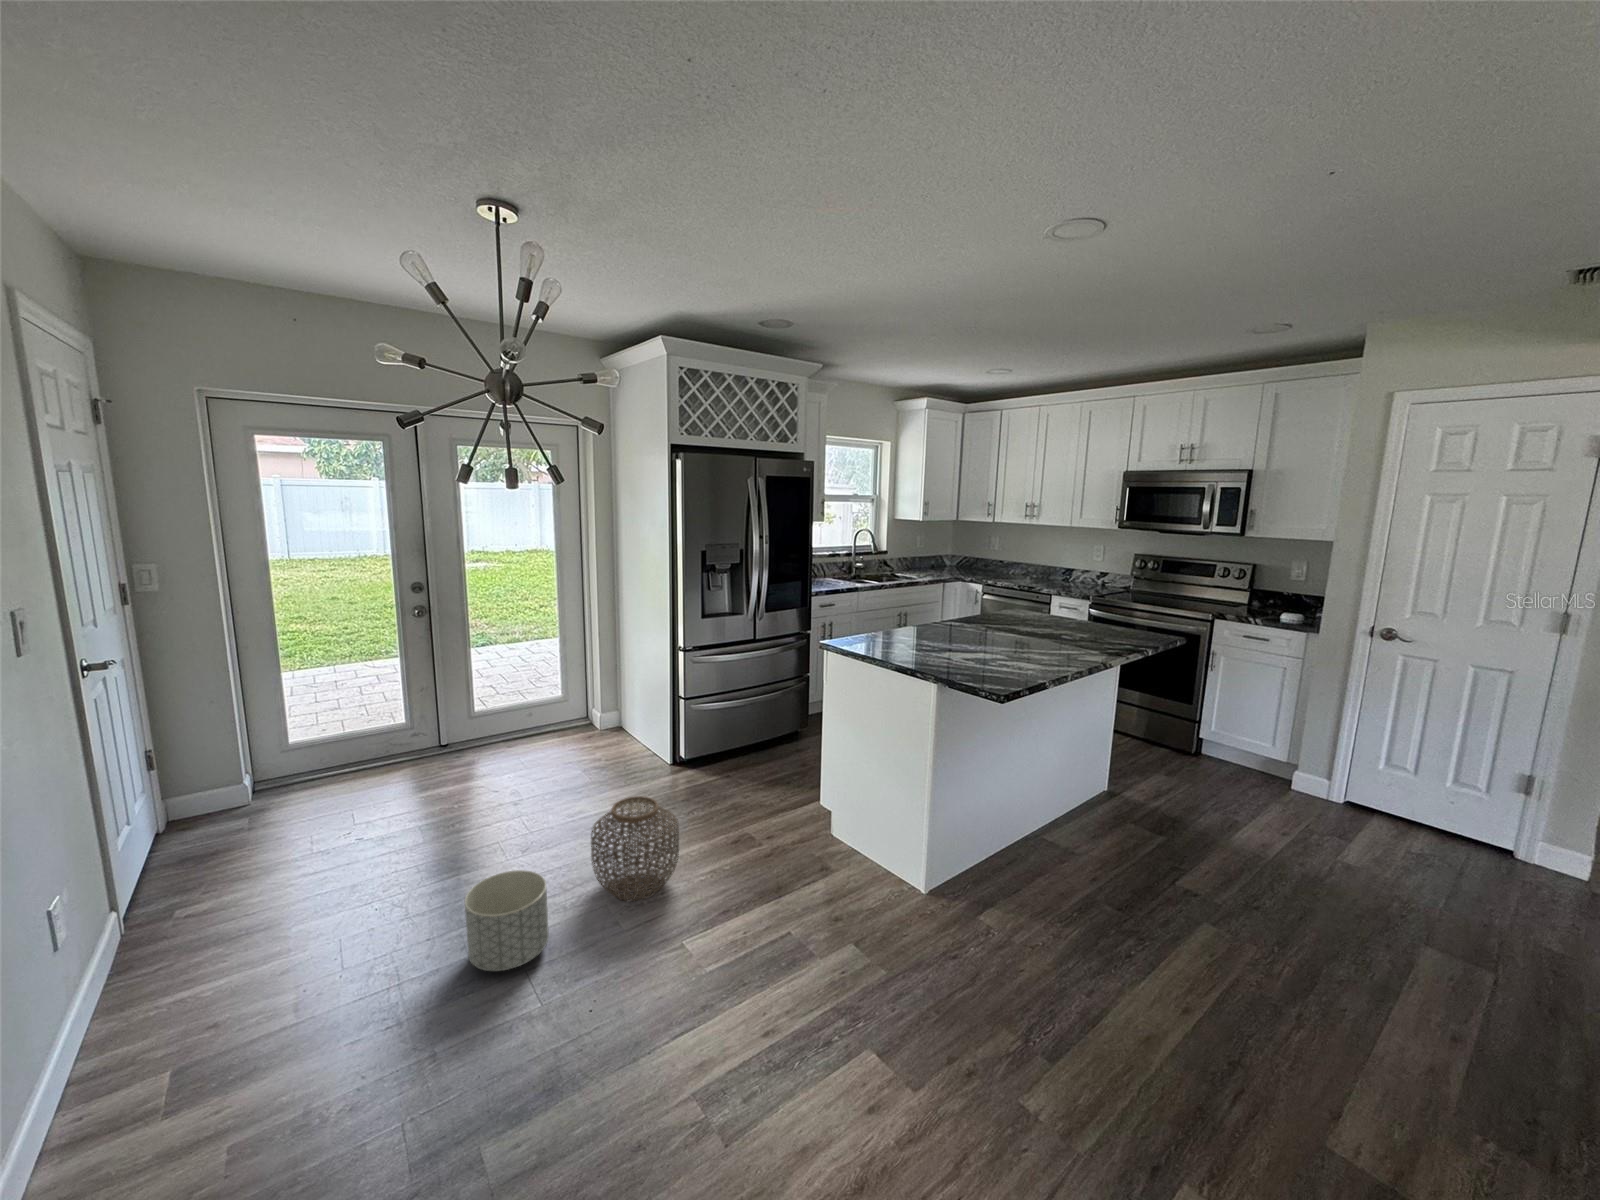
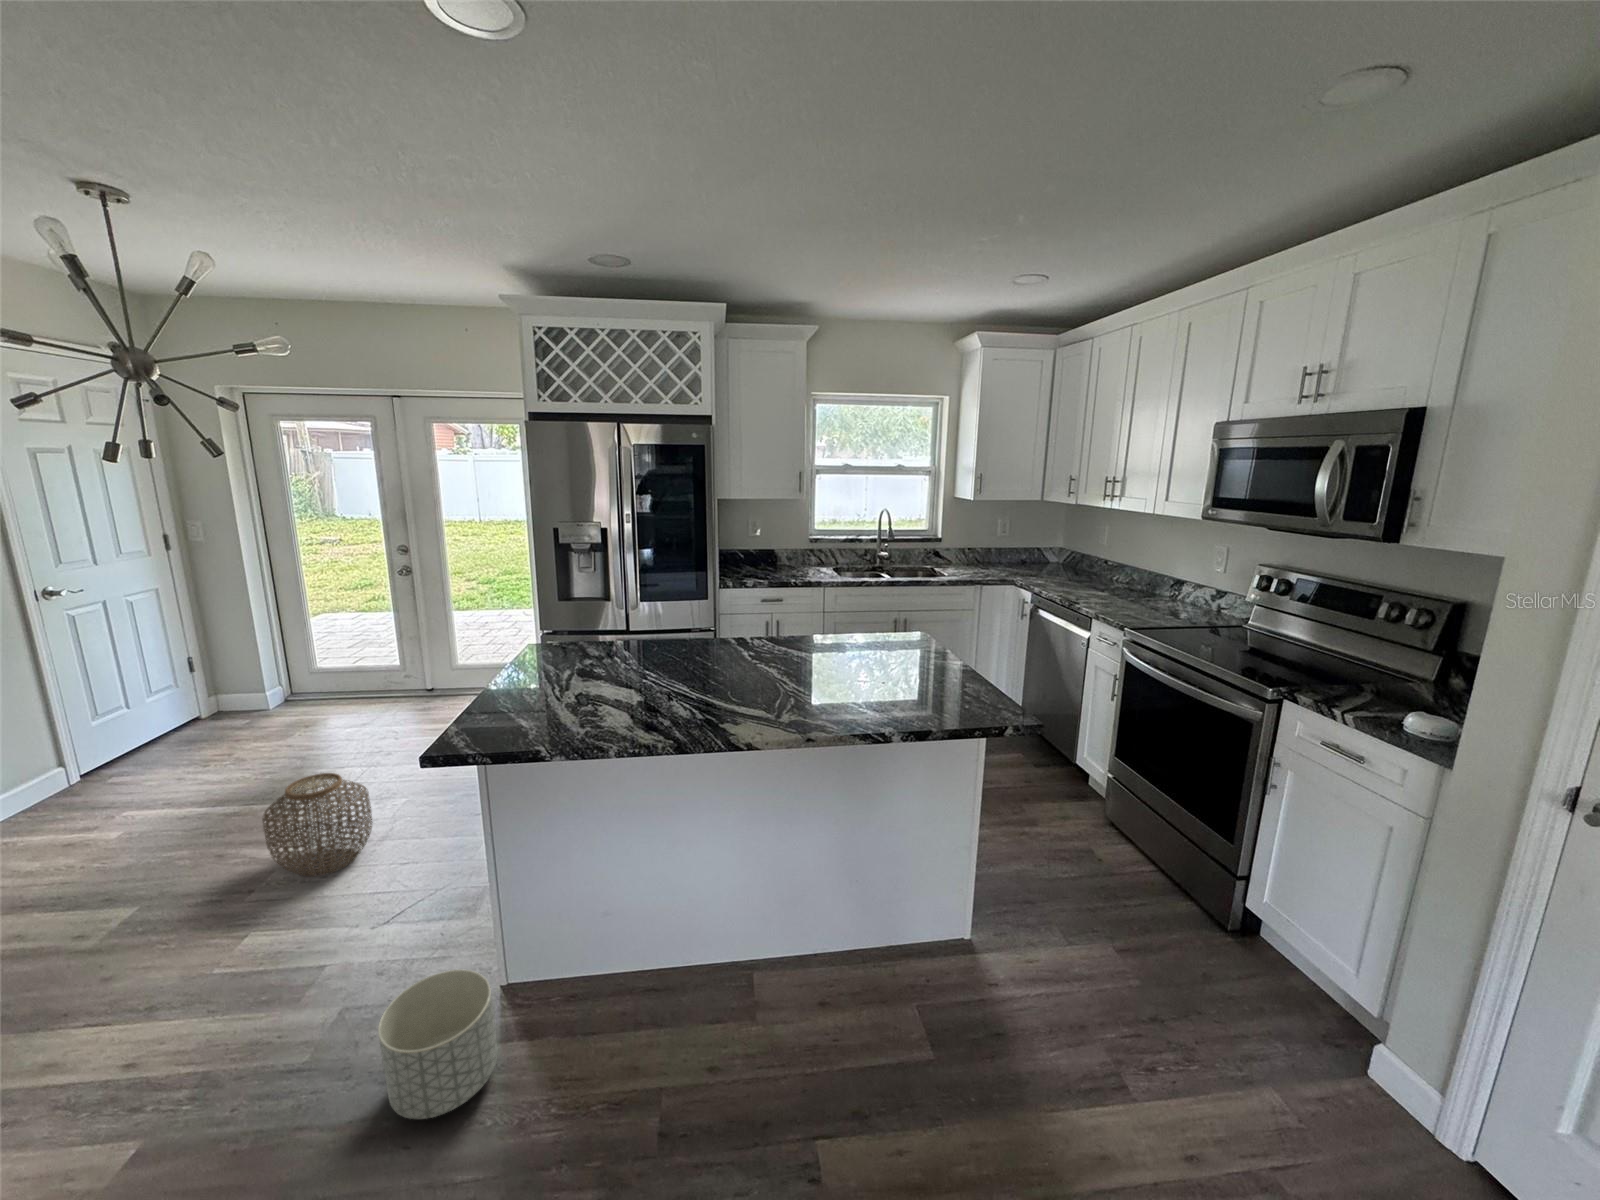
planter: present [465,870,549,971] -> present [378,970,498,1119]

